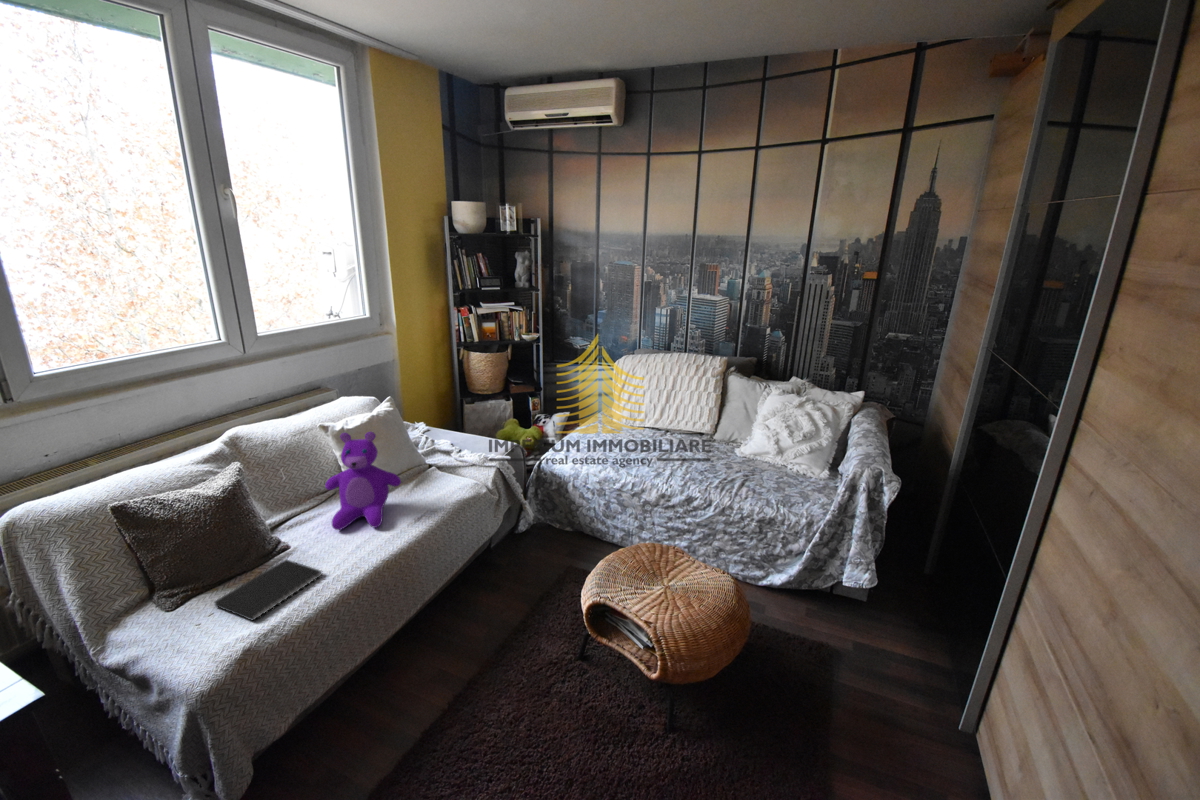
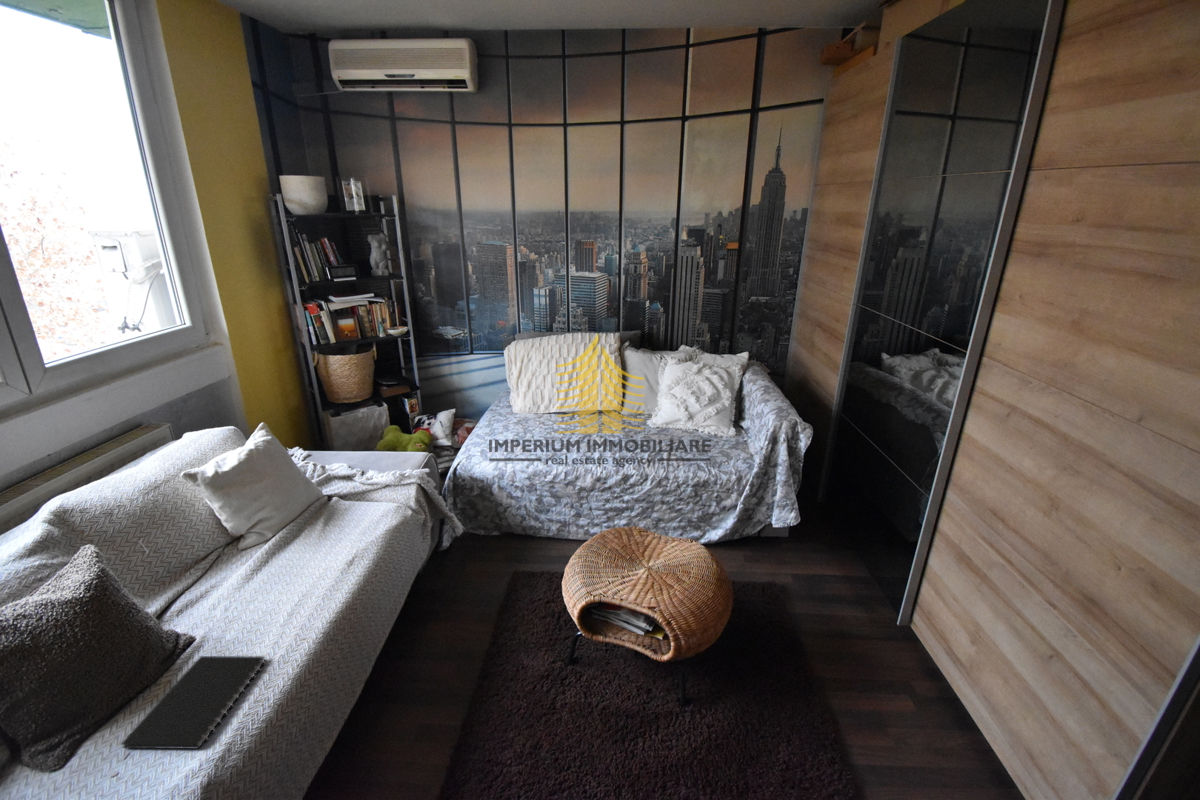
teddy bear: present [325,432,401,530] -> none [218,471,321,601]

